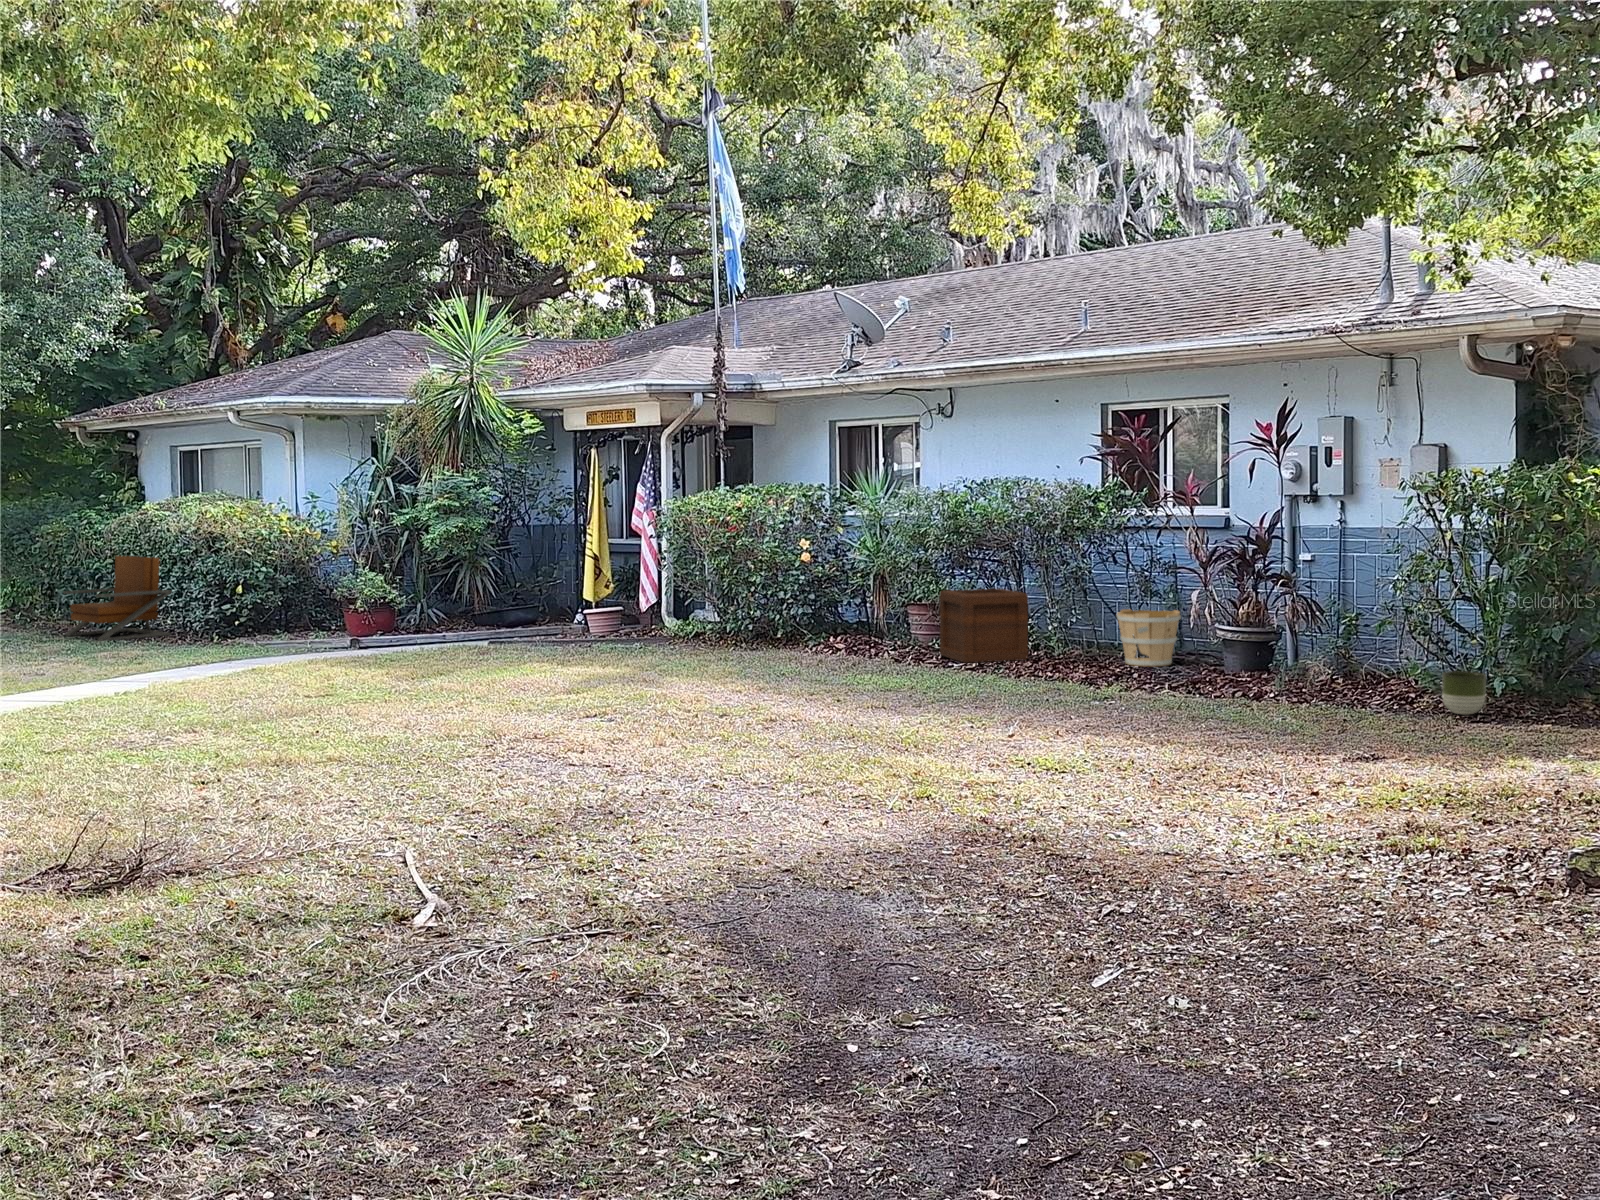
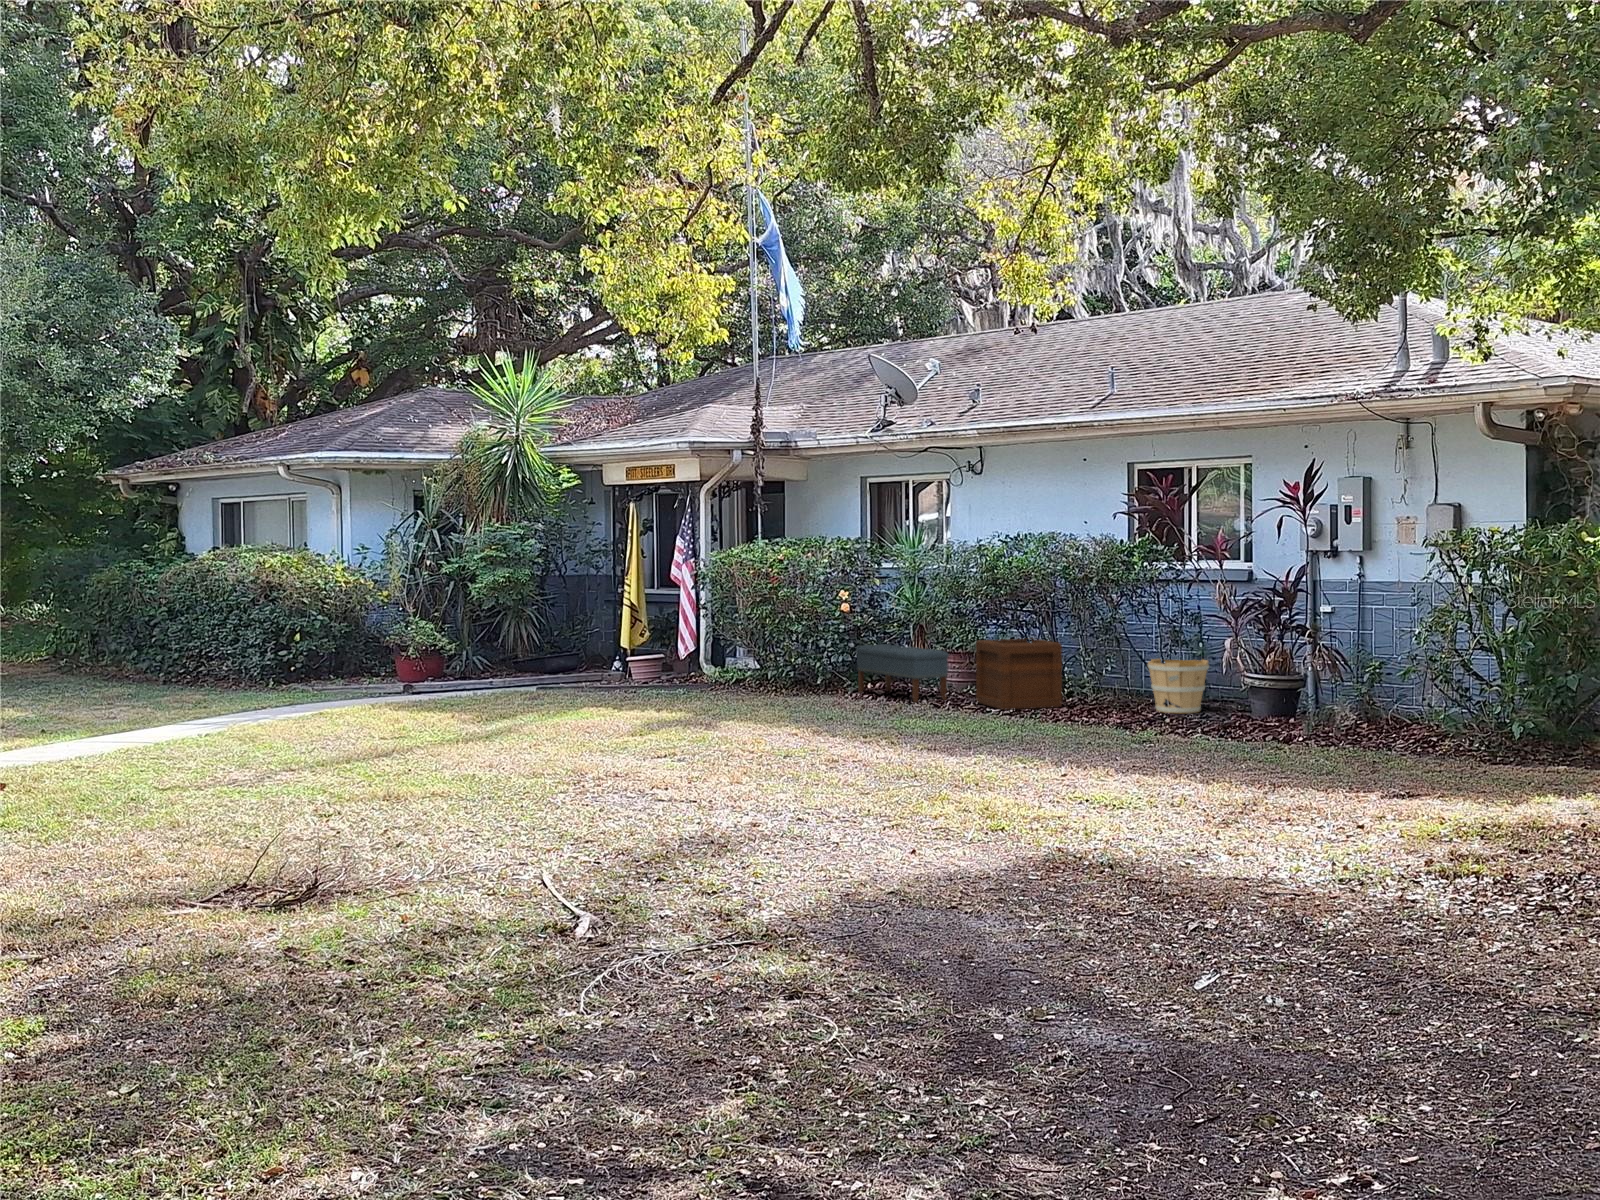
lounge chair: present [63,556,172,641] -> none [114,603,221,686]
bench: none [818,595,912,655] -> present [856,644,949,702]
planter: present [1442,671,1486,715] -> none [1466,718,1507,758]

